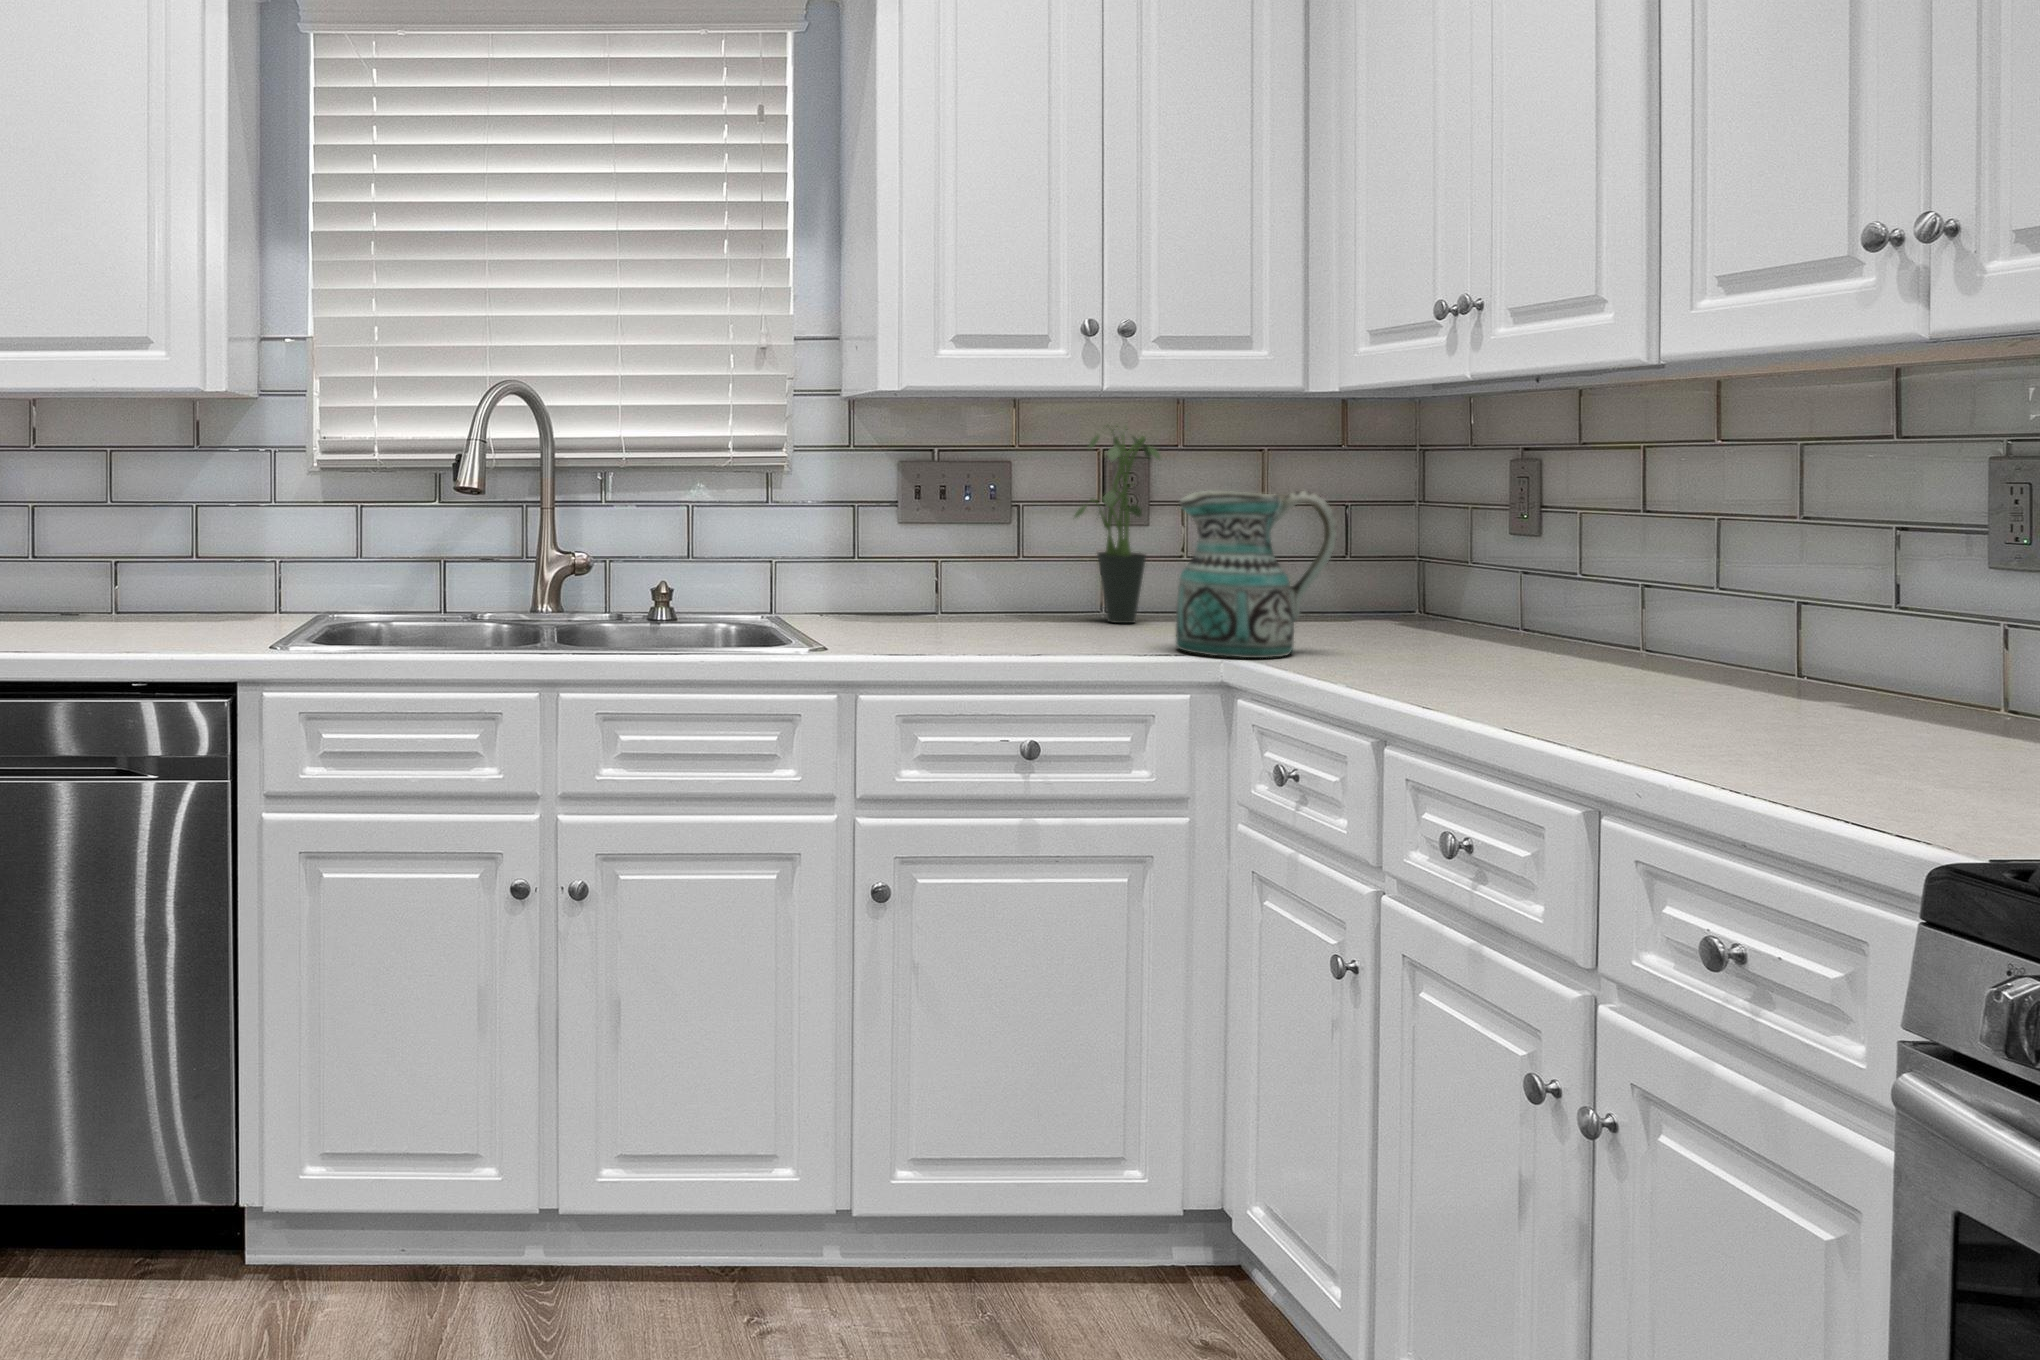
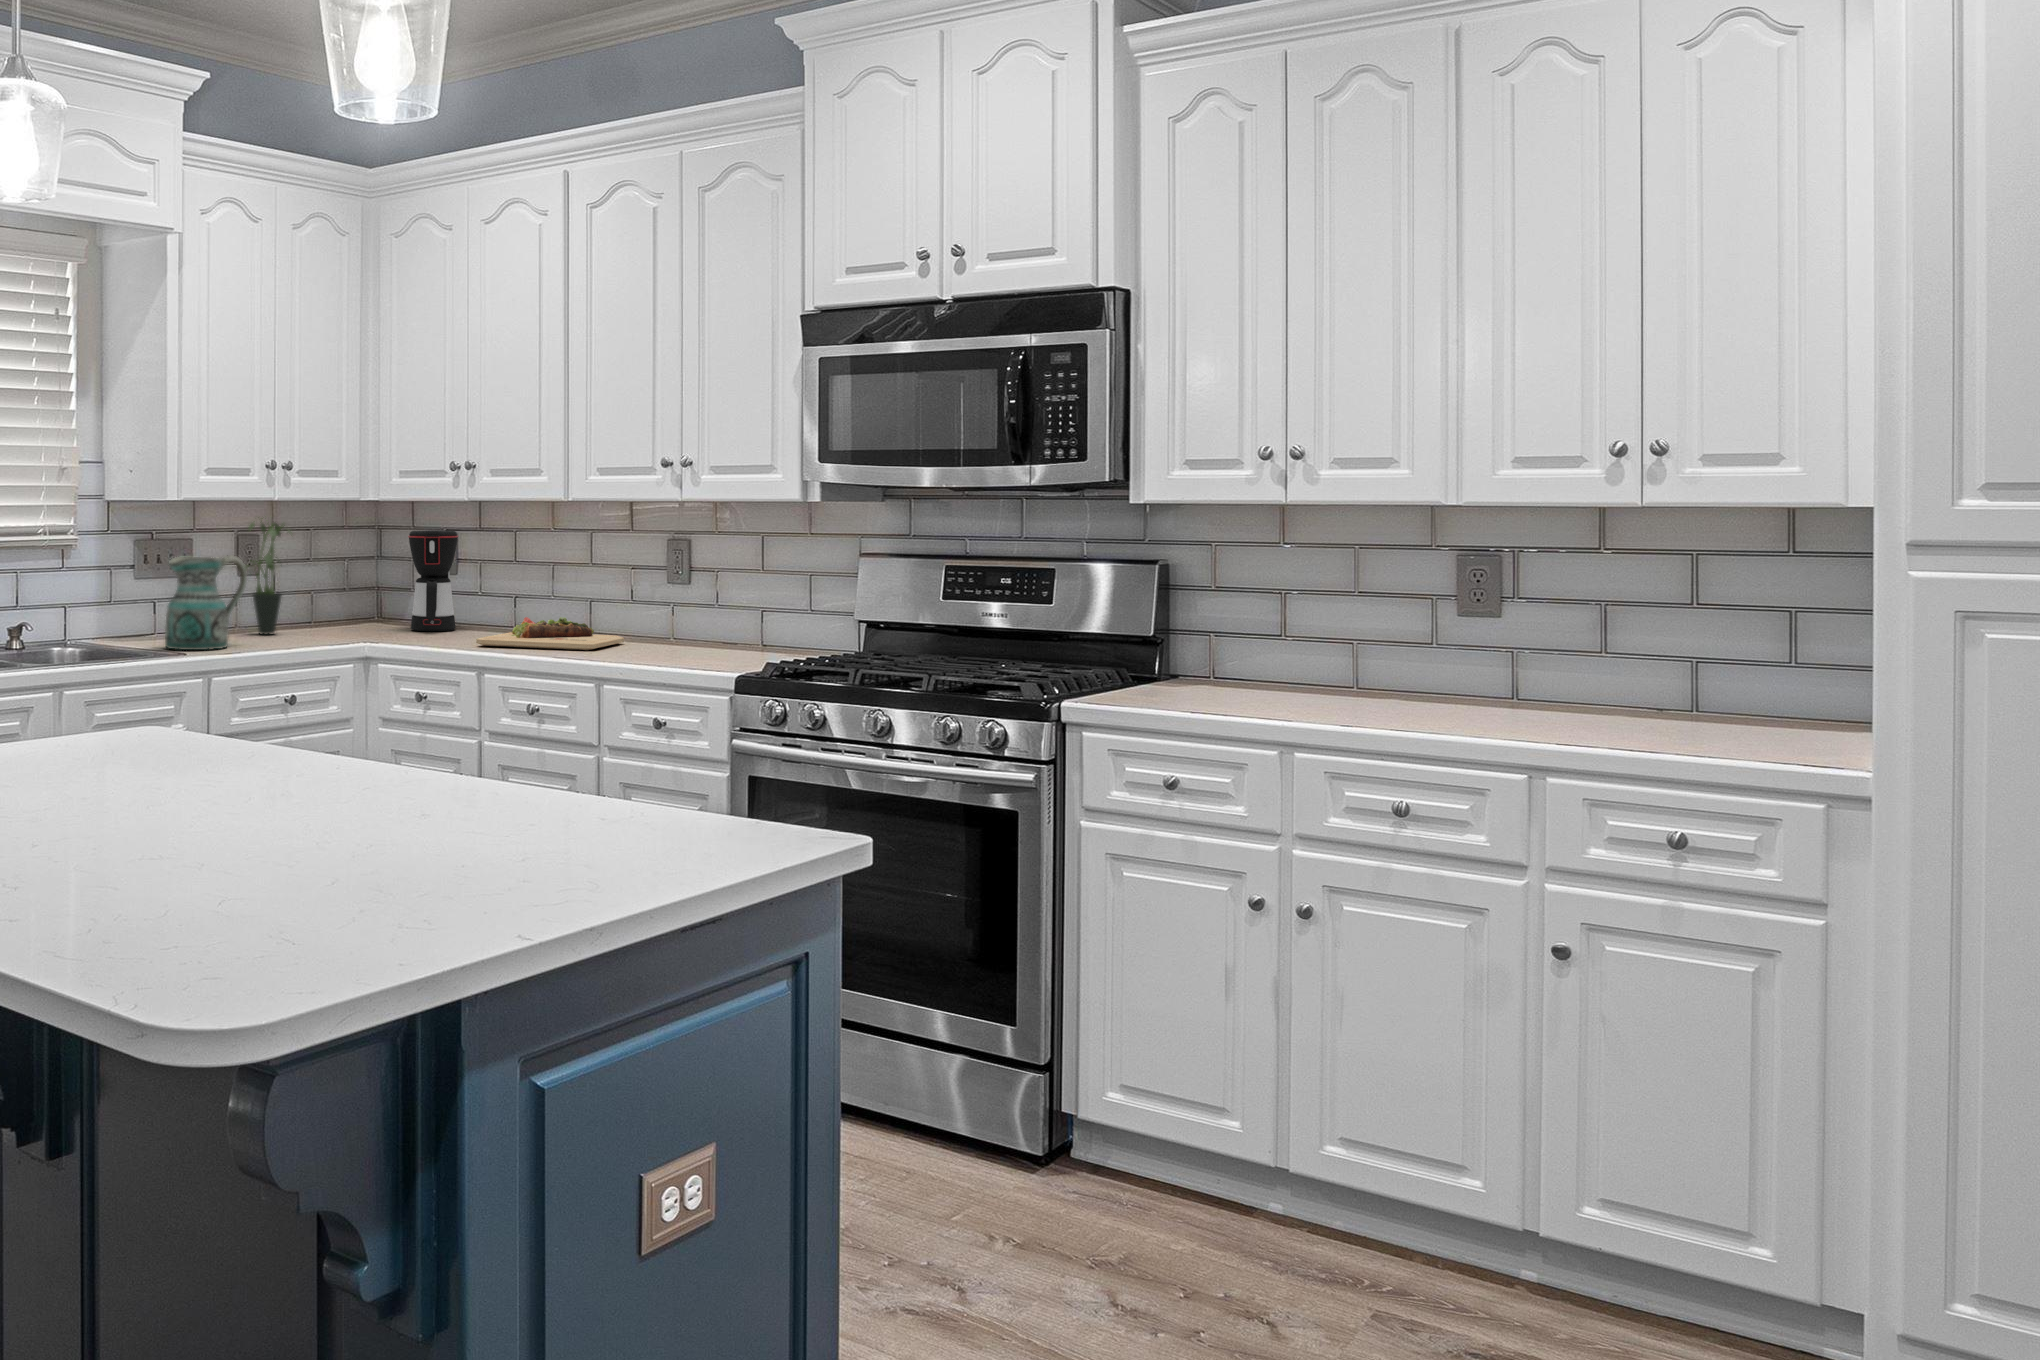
coffee maker: none [1385,455,1495,644] -> present [408,530,458,631]
ceramic pitcher: present [1176,491,1337,658] -> present [165,555,247,650]
cutting board: none [1419,636,1785,725] -> present [476,617,624,650]

